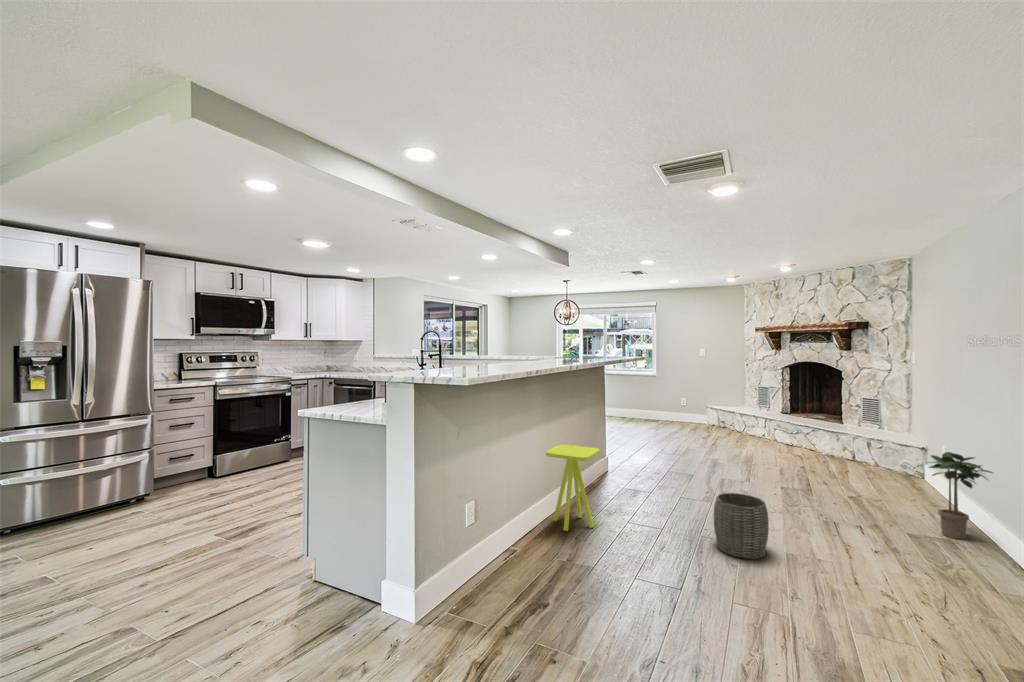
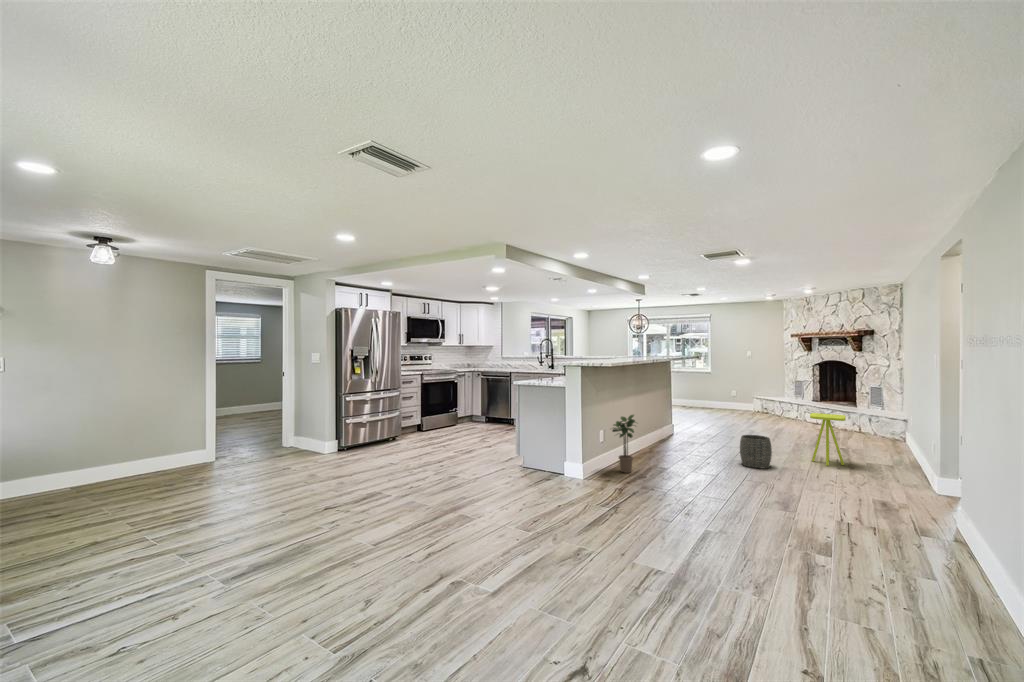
side table: present [546,444,600,531] -> present [810,413,846,466]
potted plant: present [929,452,992,539] -> present [612,415,635,473]

